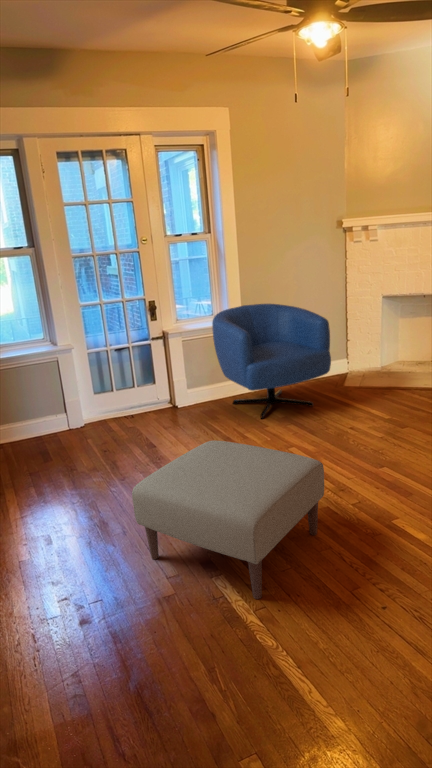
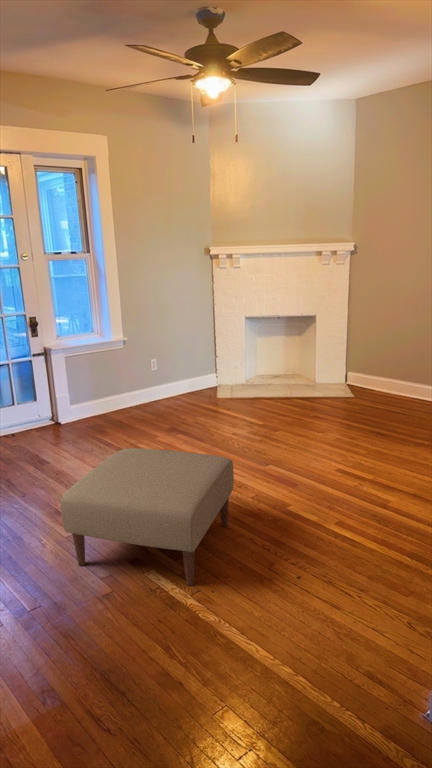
armchair: present [212,304,331,419] -> none [97,322,209,430]

